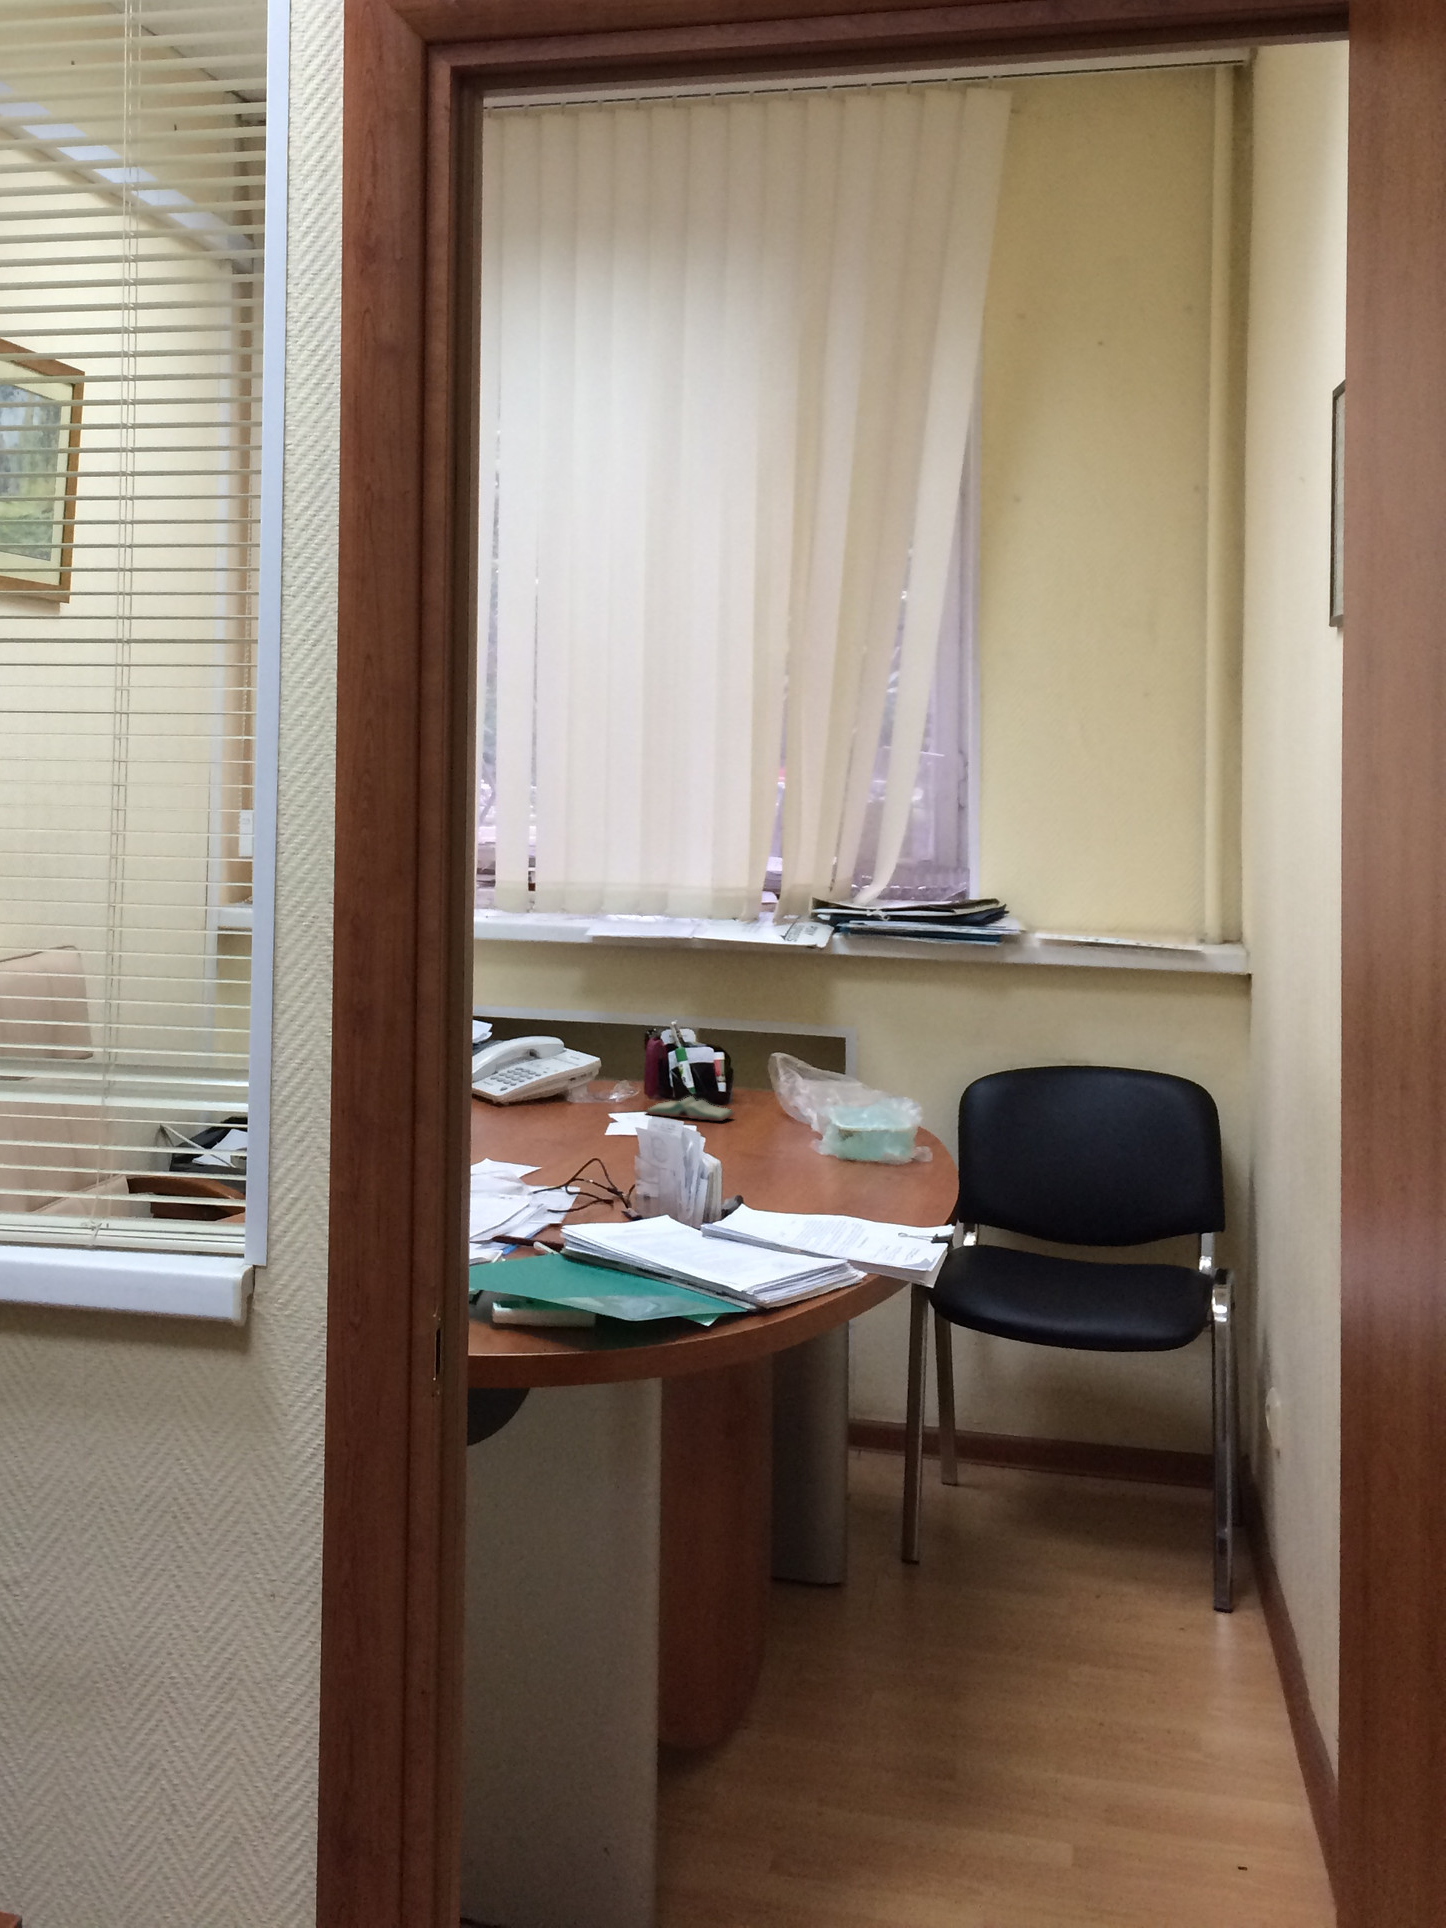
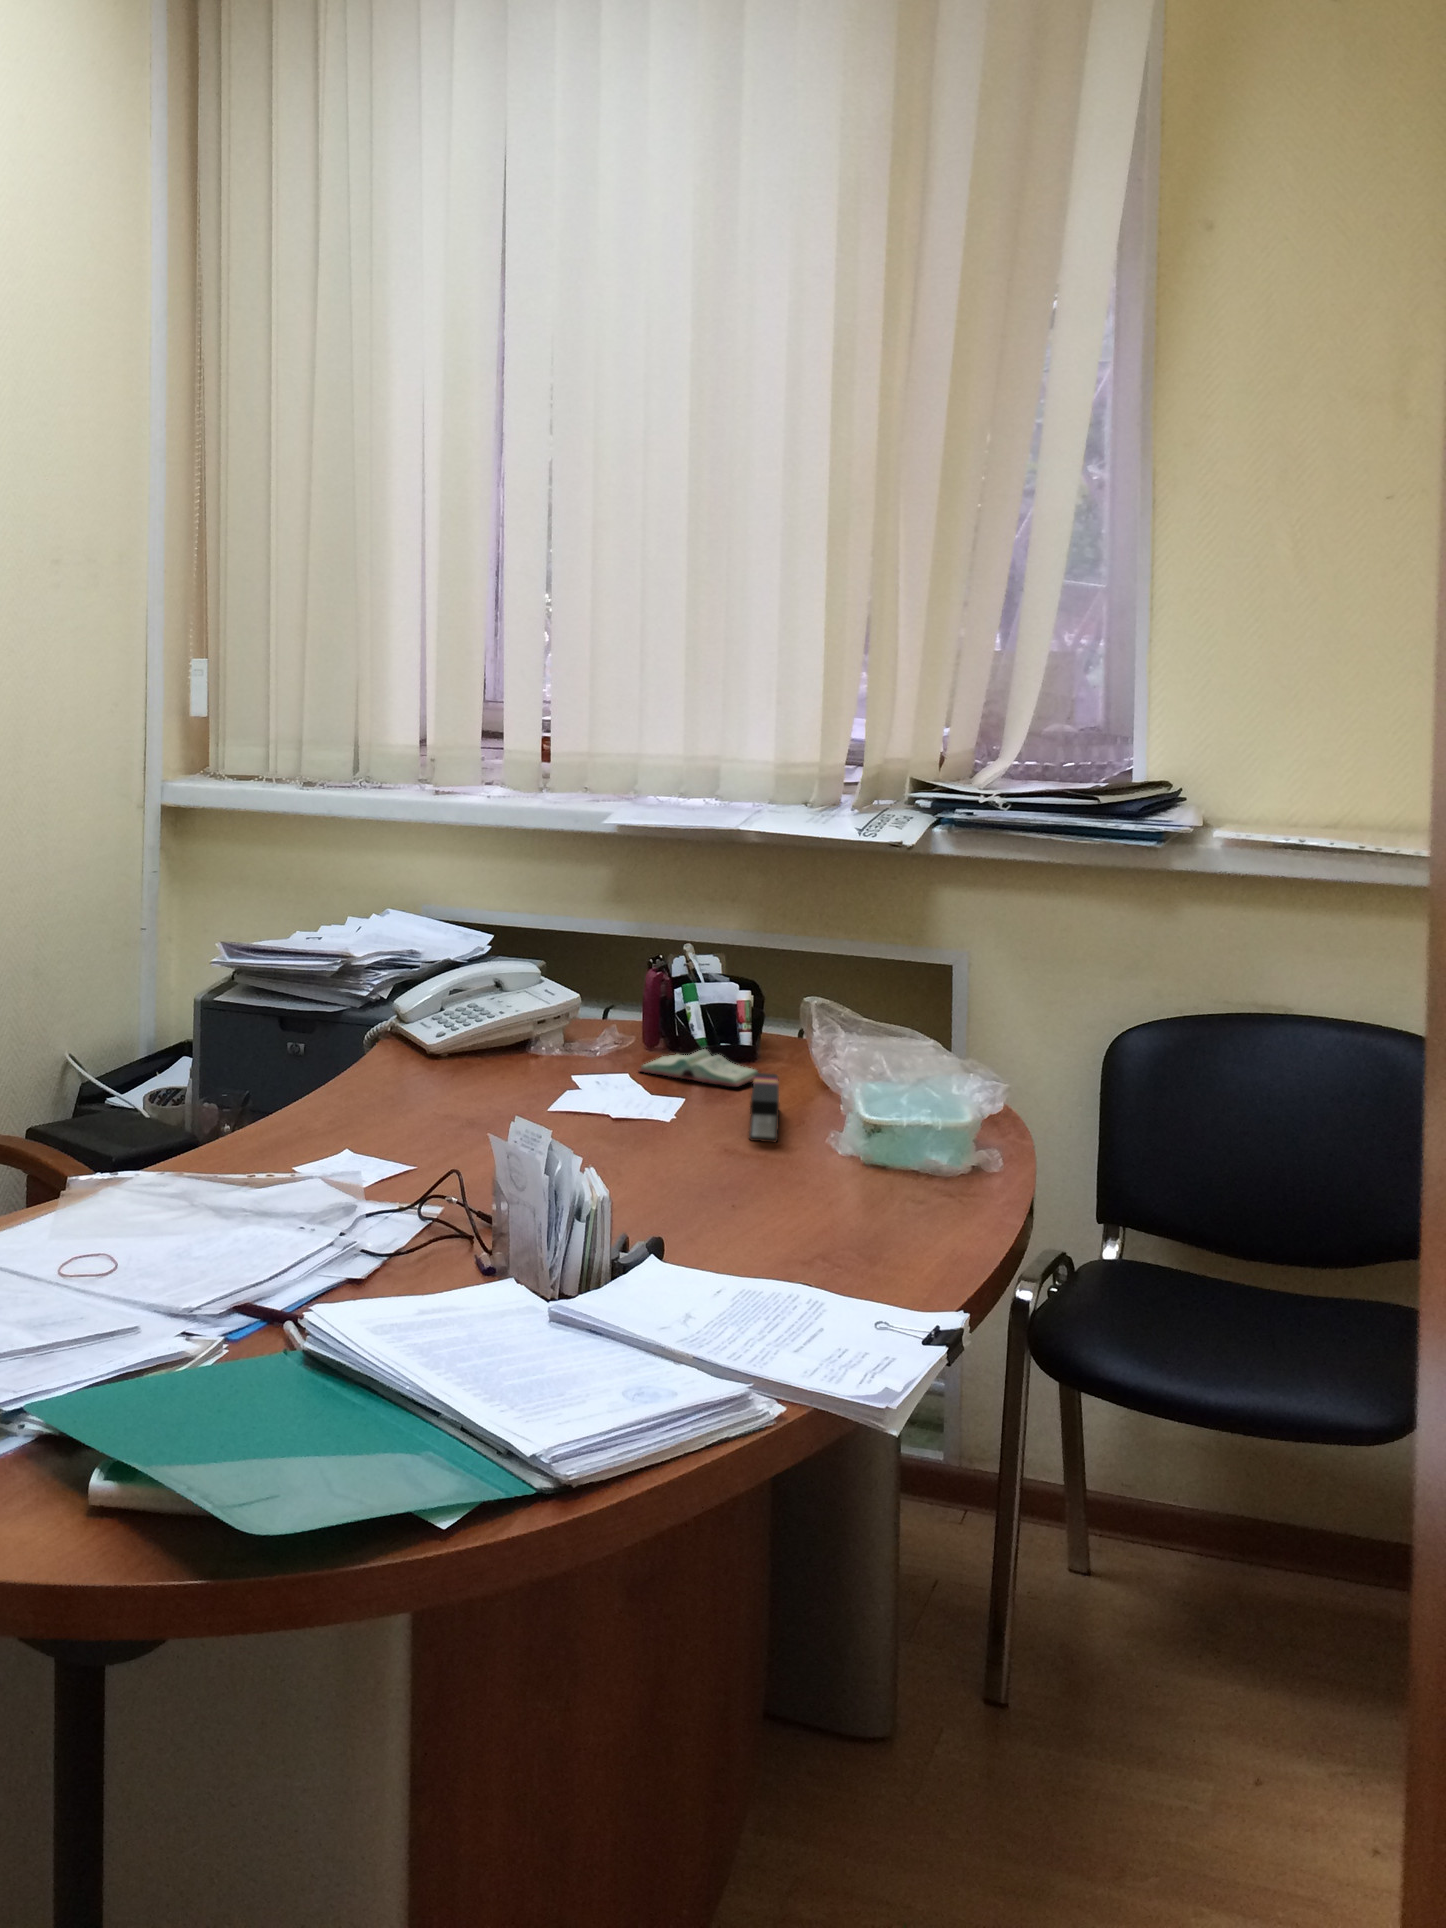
stapler: none [739,1107,771,1150] -> present [749,1073,779,1142]

